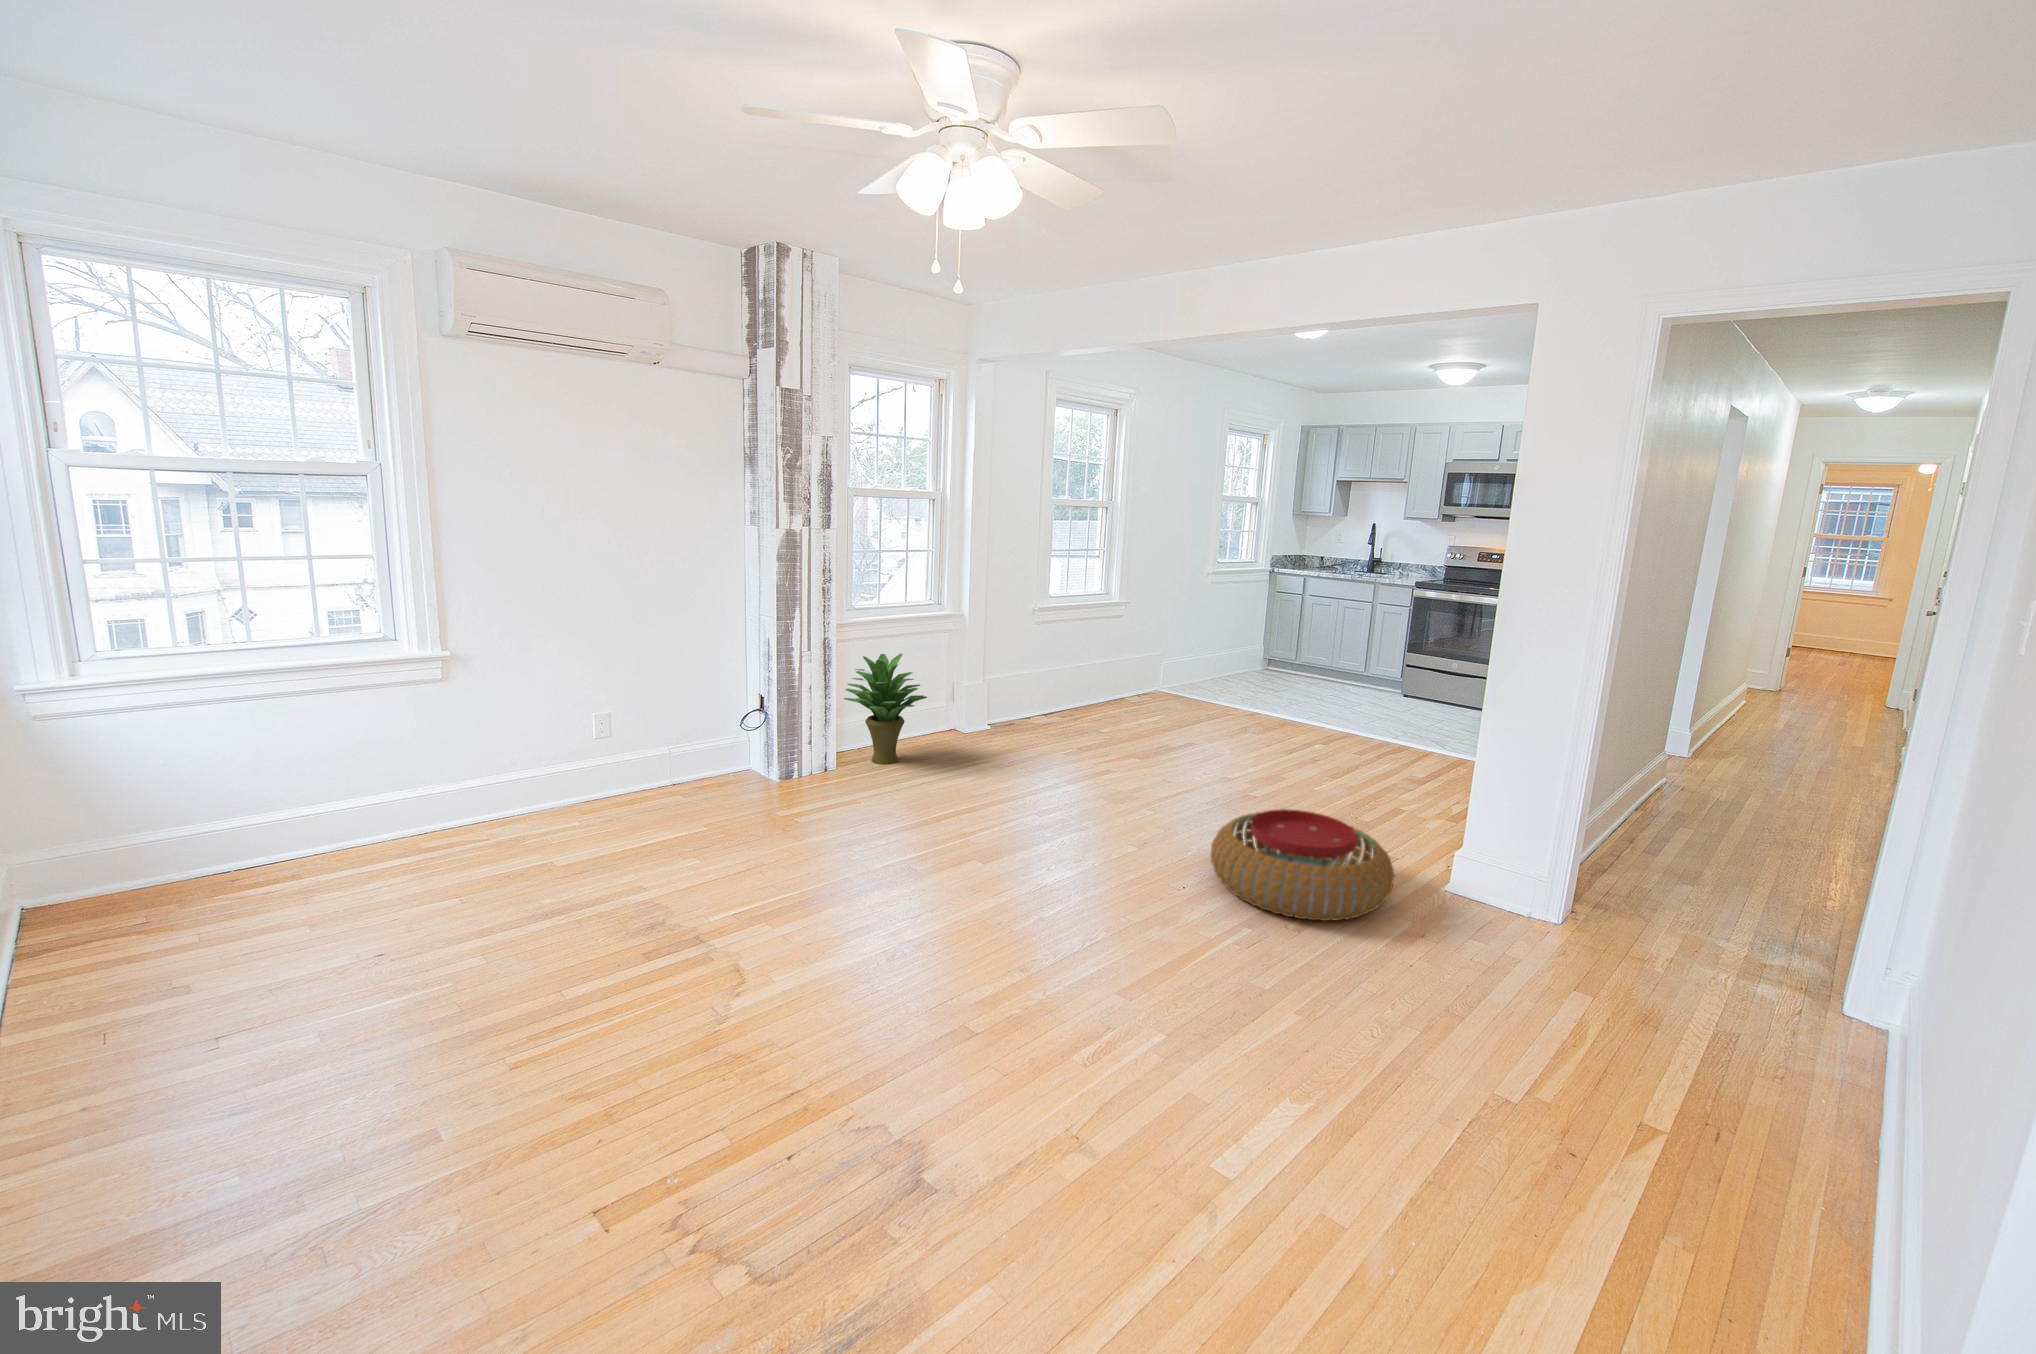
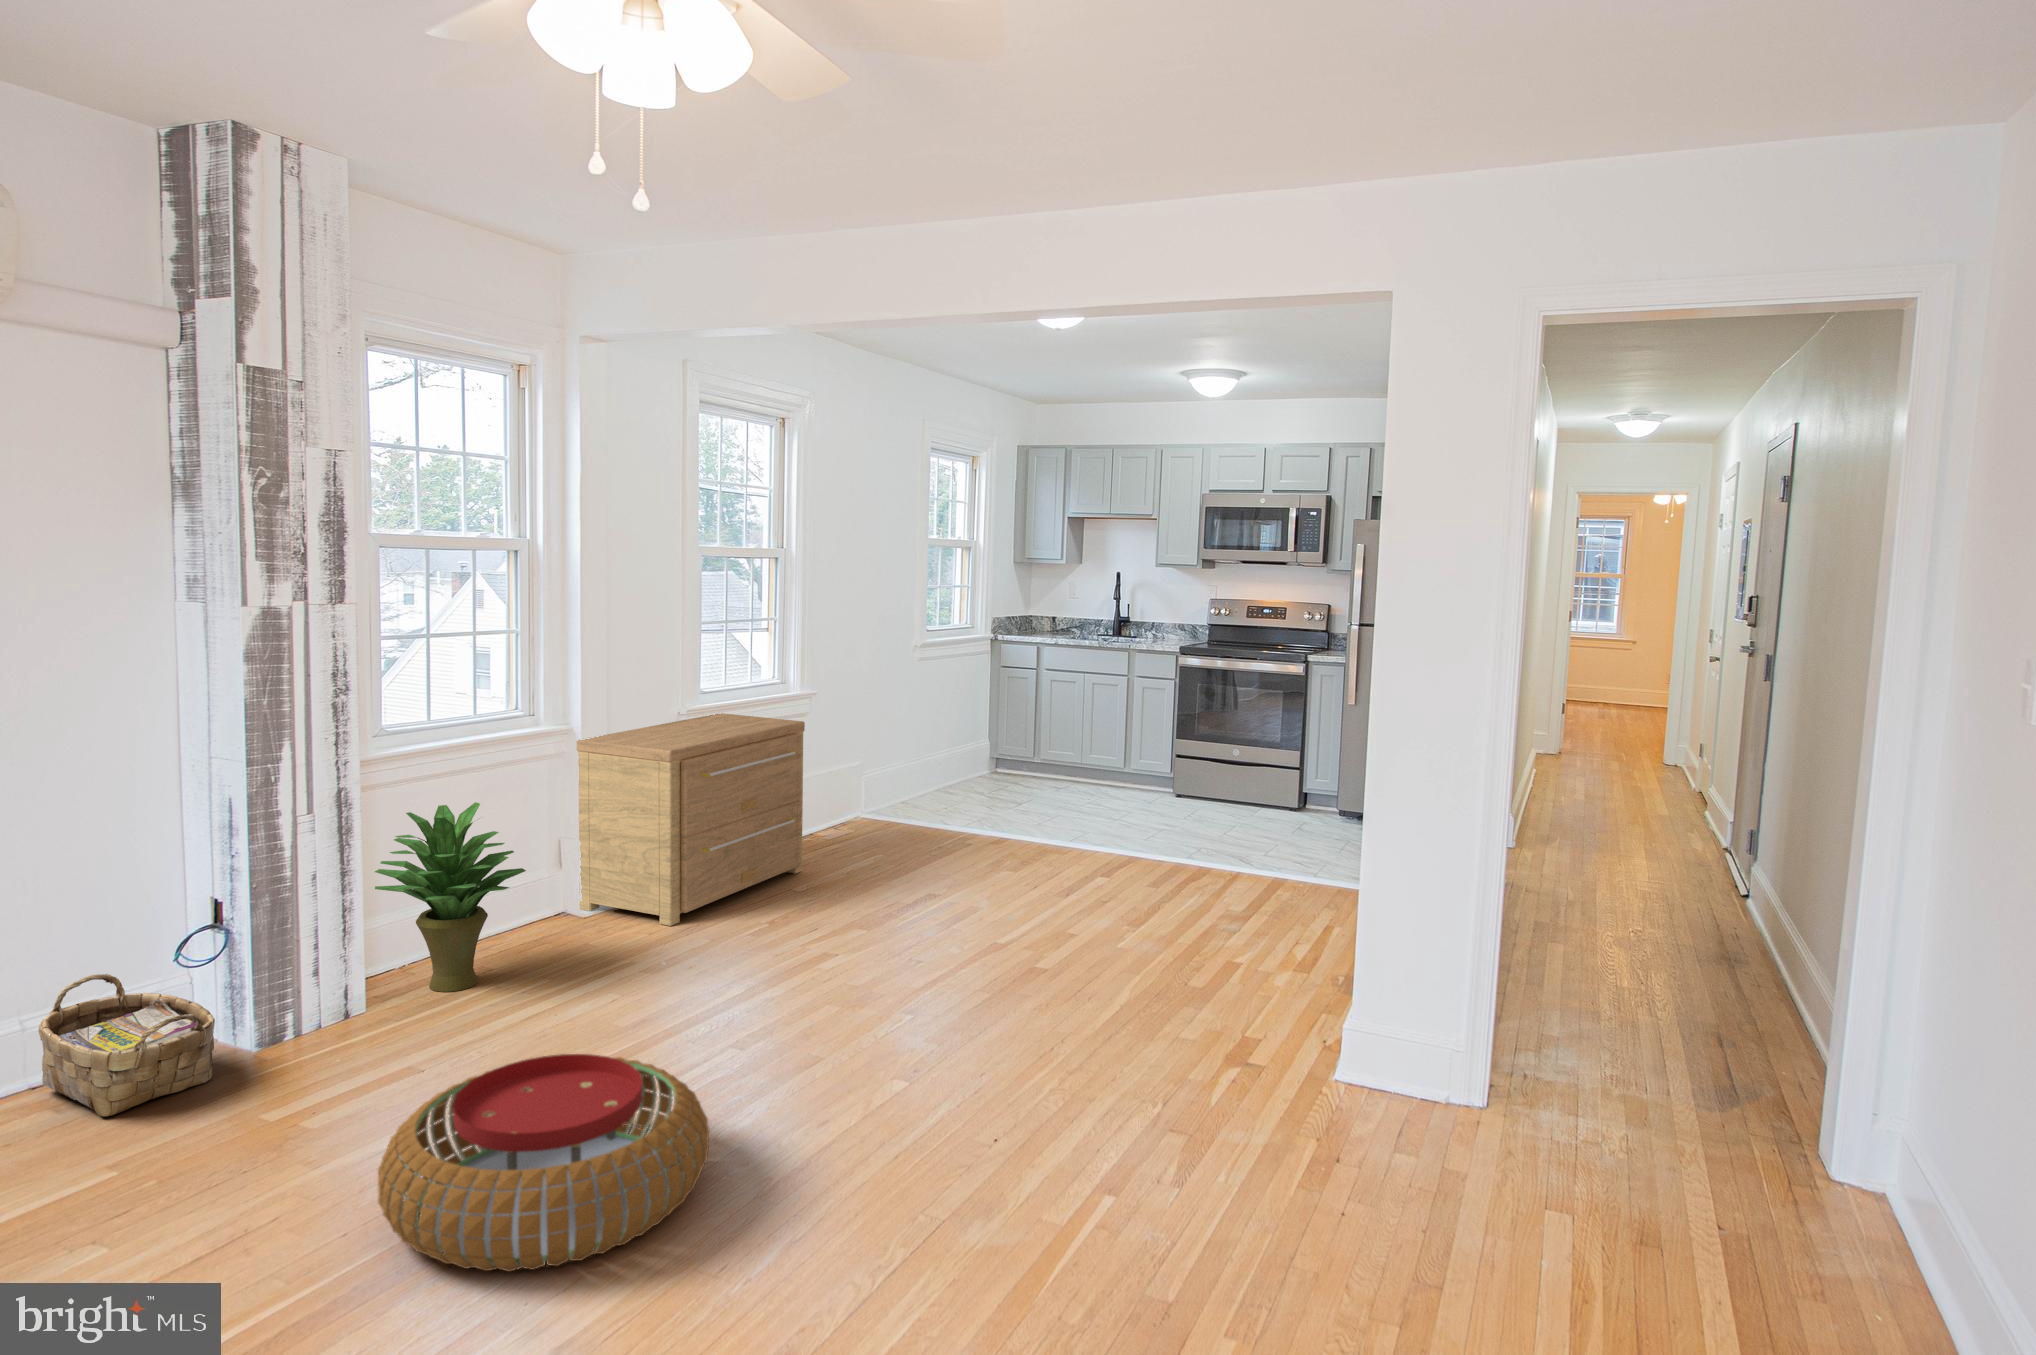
side table: none [965,611,1114,743] -> present [577,713,805,926]
woven basket: none [676,728,757,802] -> present [39,974,215,1117]
pouf: present [1211,809,1394,921] -> present [378,1054,709,1271]

